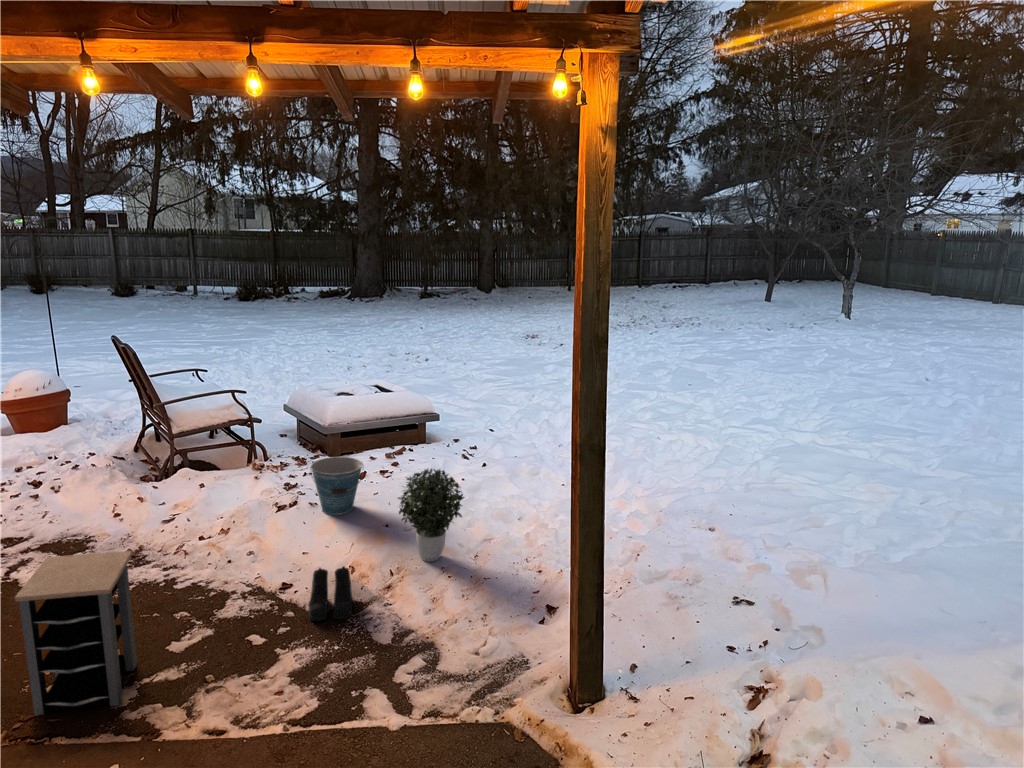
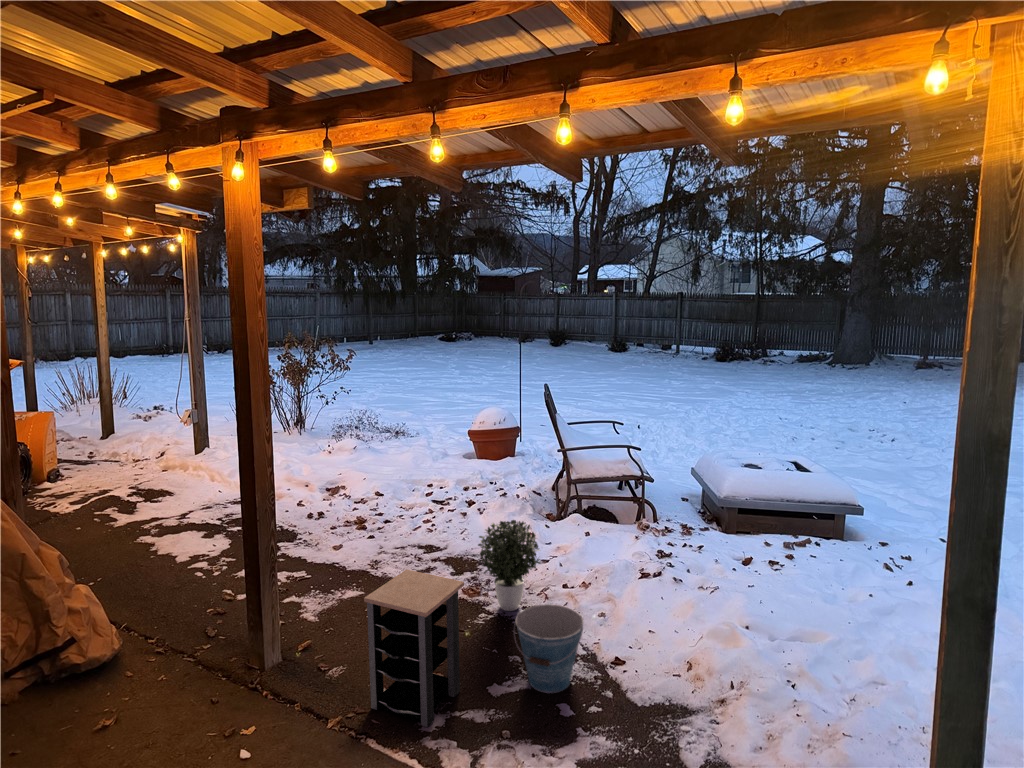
bucket: present [310,457,364,515] -> present [515,604,584,693]
potted plant: present [398,469,464,562] -> present [478,520,541,611]
boots: present [309,566,352,621] -> none [625,652,679,723]

